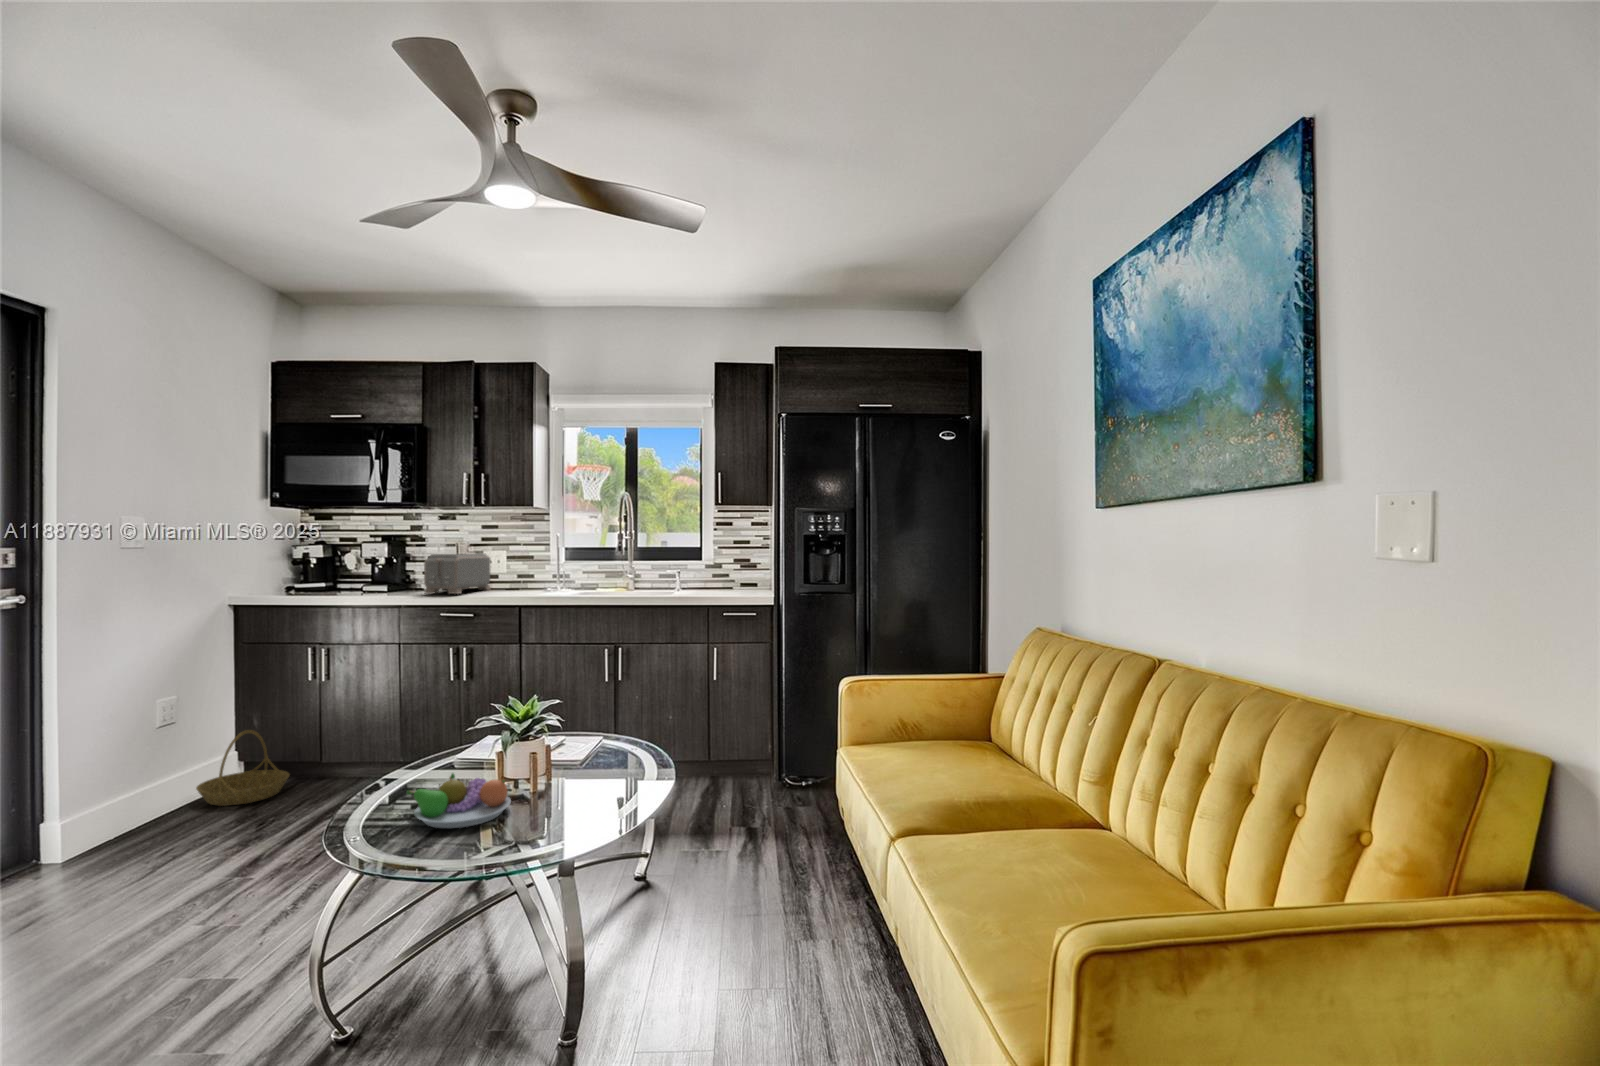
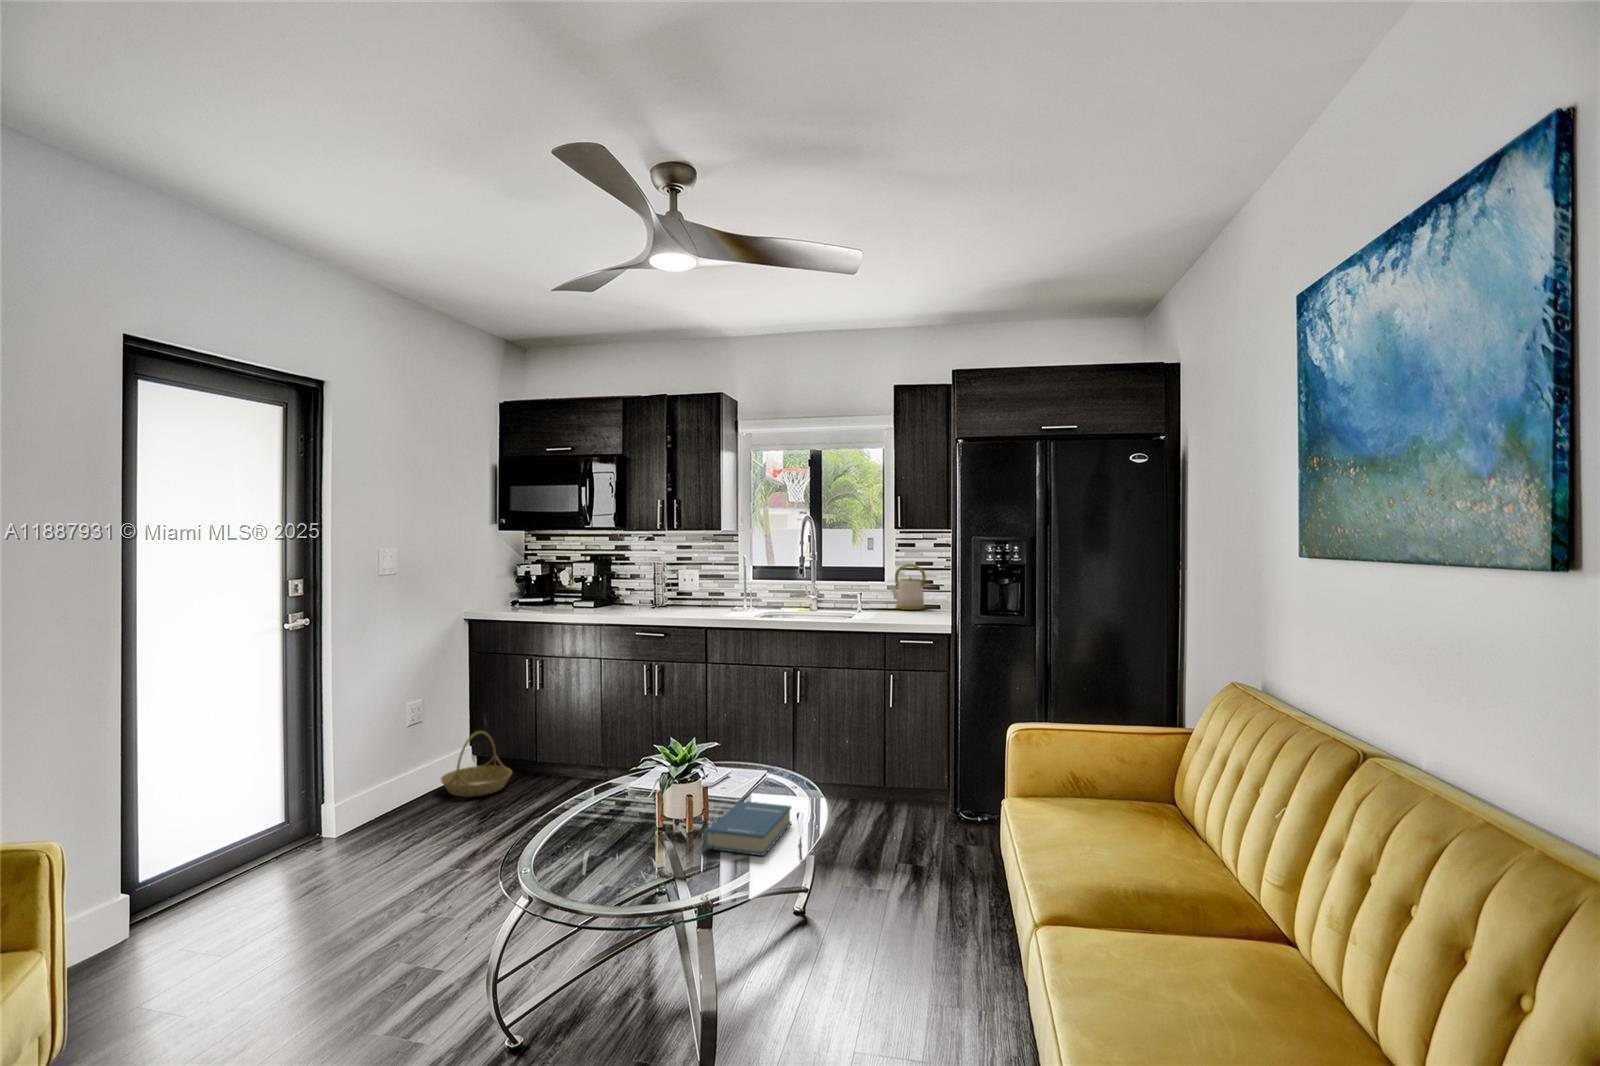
kettle: none [710,542,745,586] -> present [890,564,926,610]
toaster: present [424,554,490,594] -> none [622,573,683,613]
hardback book: none [560,757,646,803] -> present [704,801,791,856]
fruit bowl: present [407,773,511,828] -> none [572,810,661,866]

